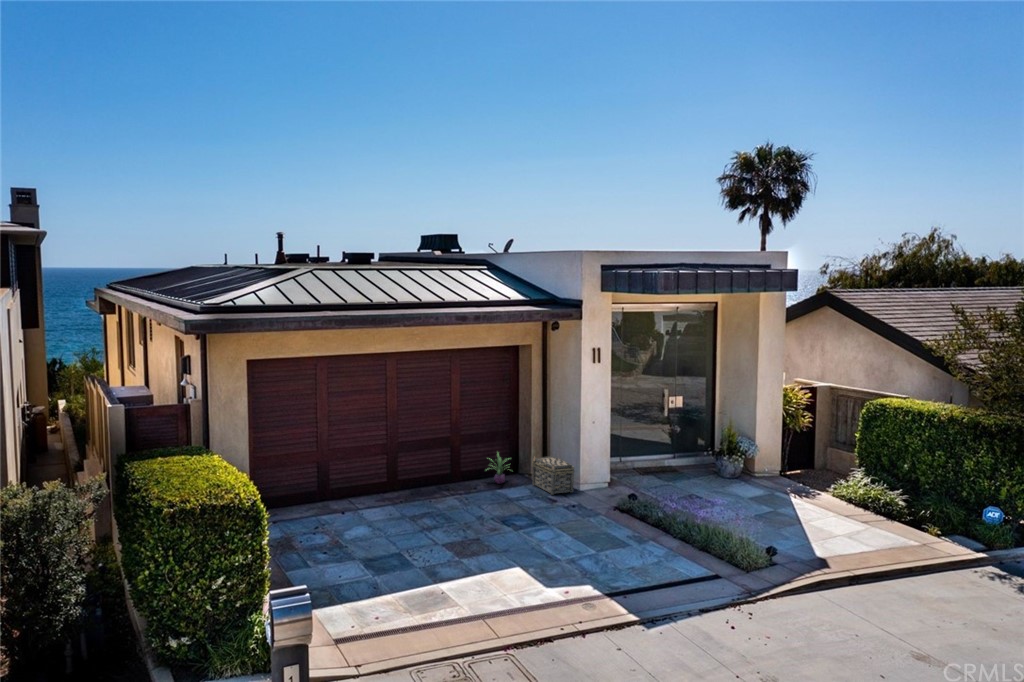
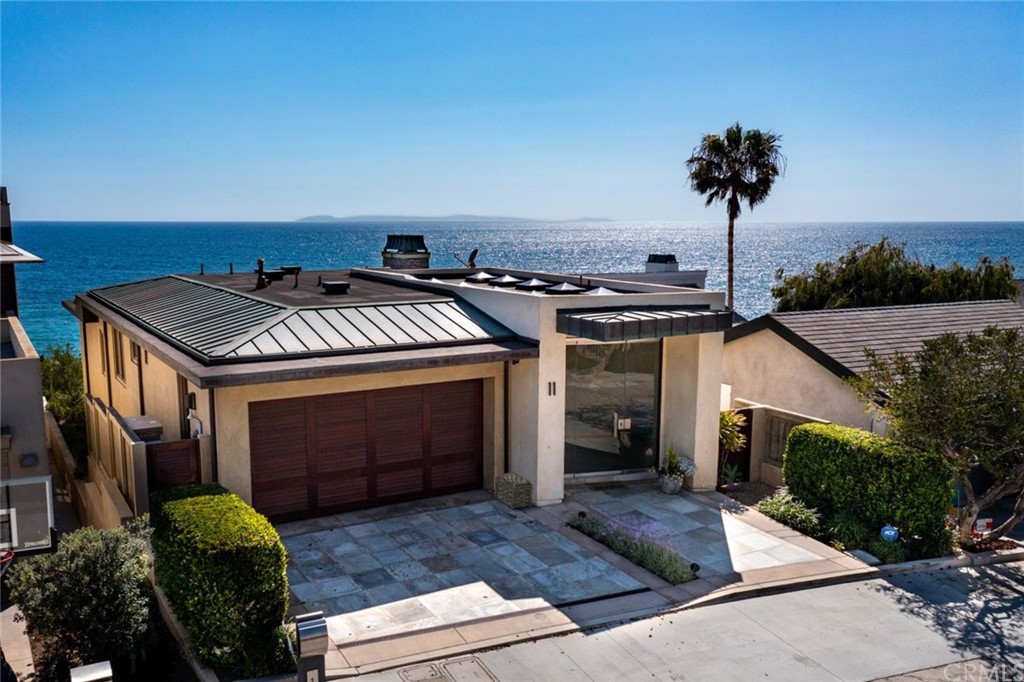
decorative plant: present [494,452,505,484] -> present [726,468,736,491]

